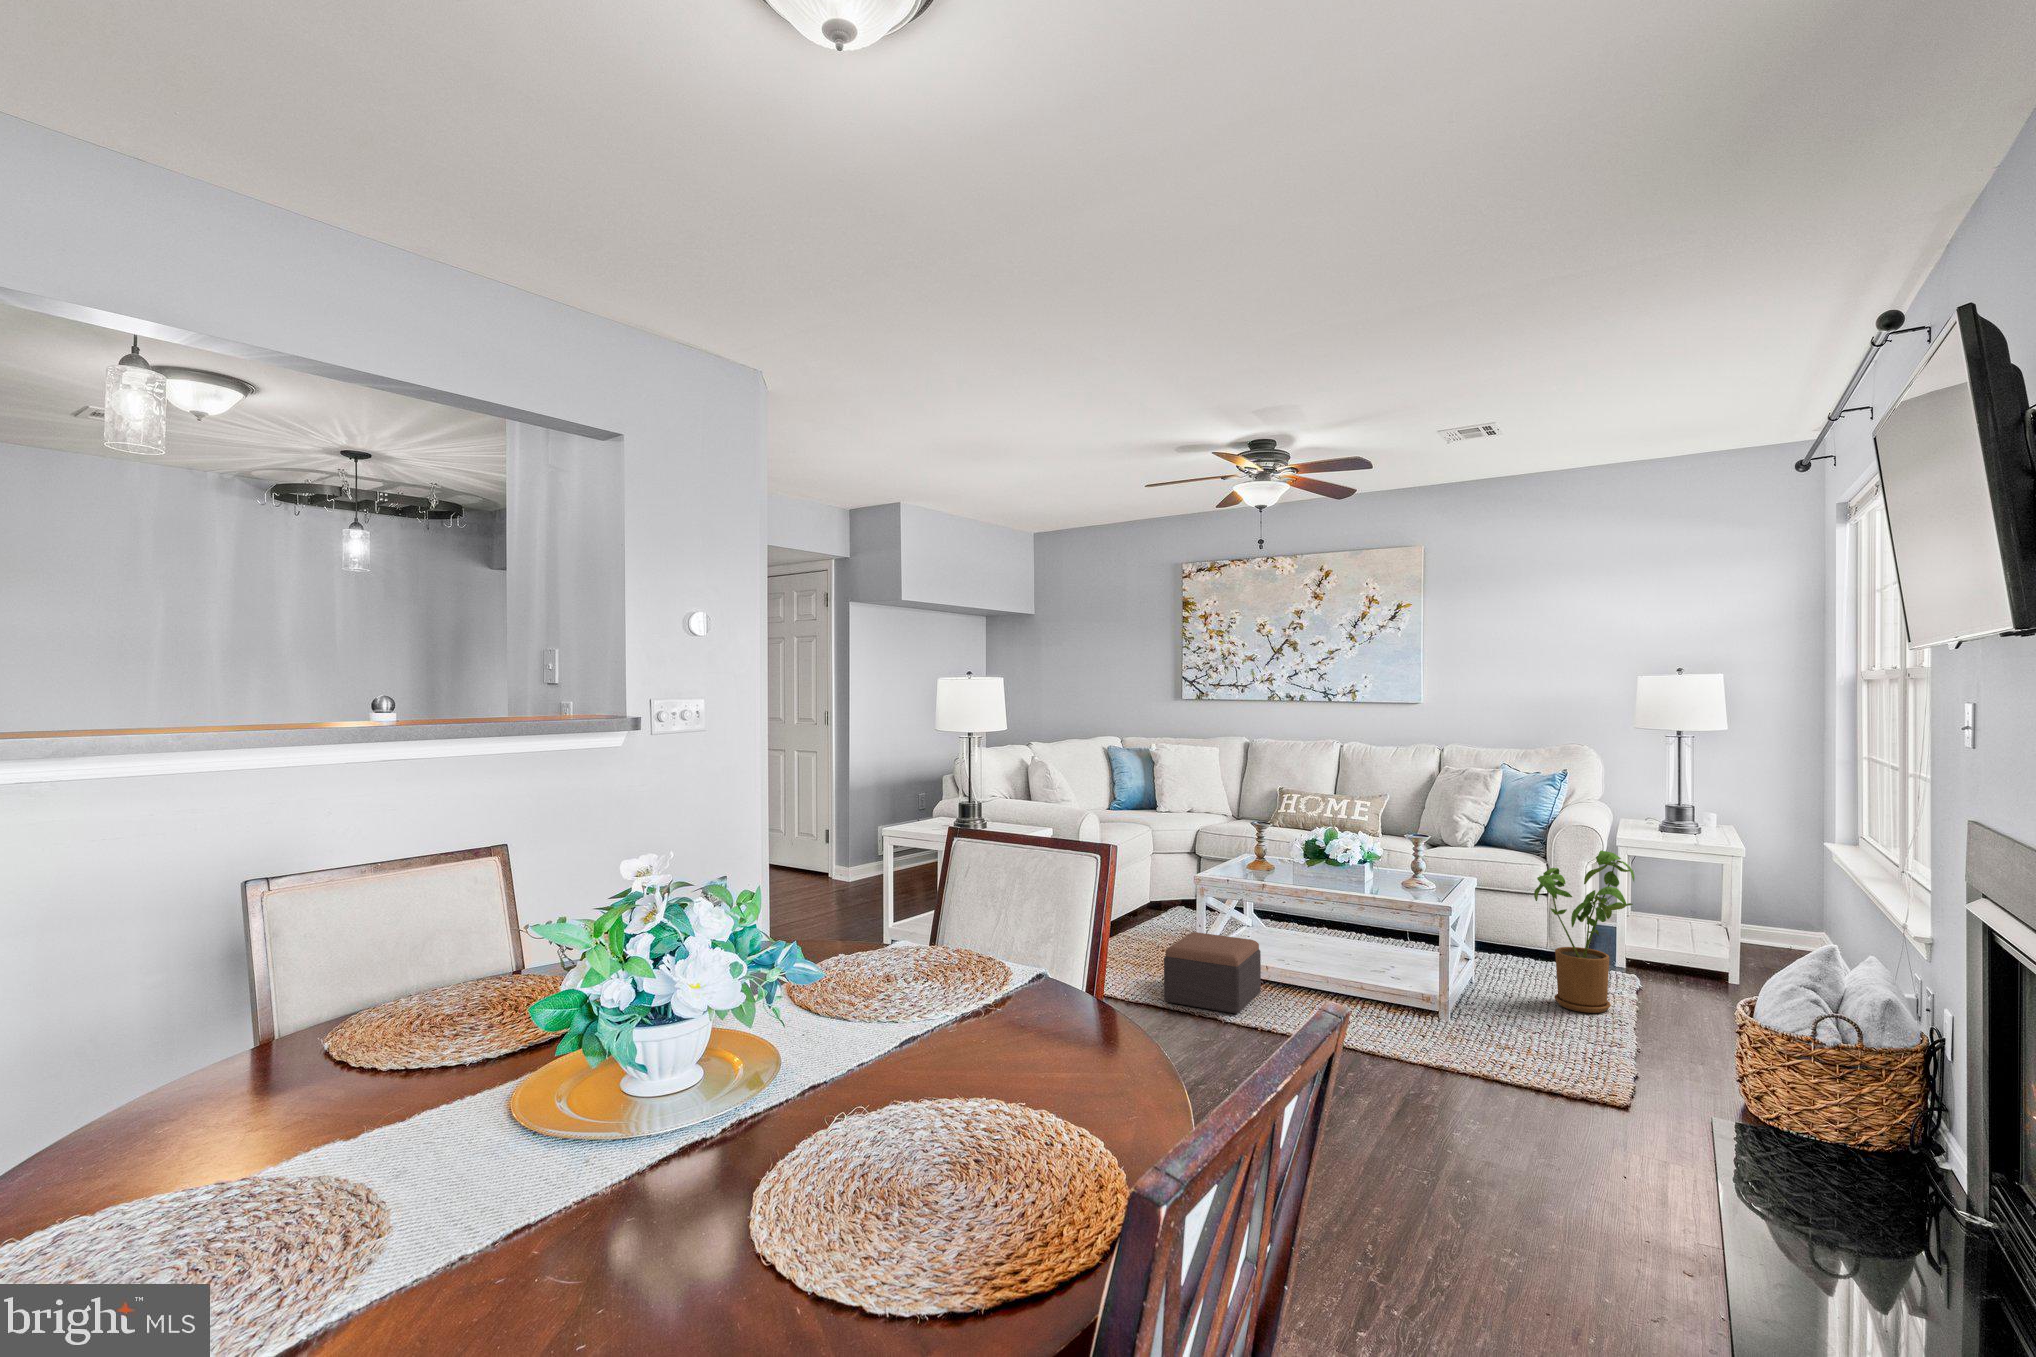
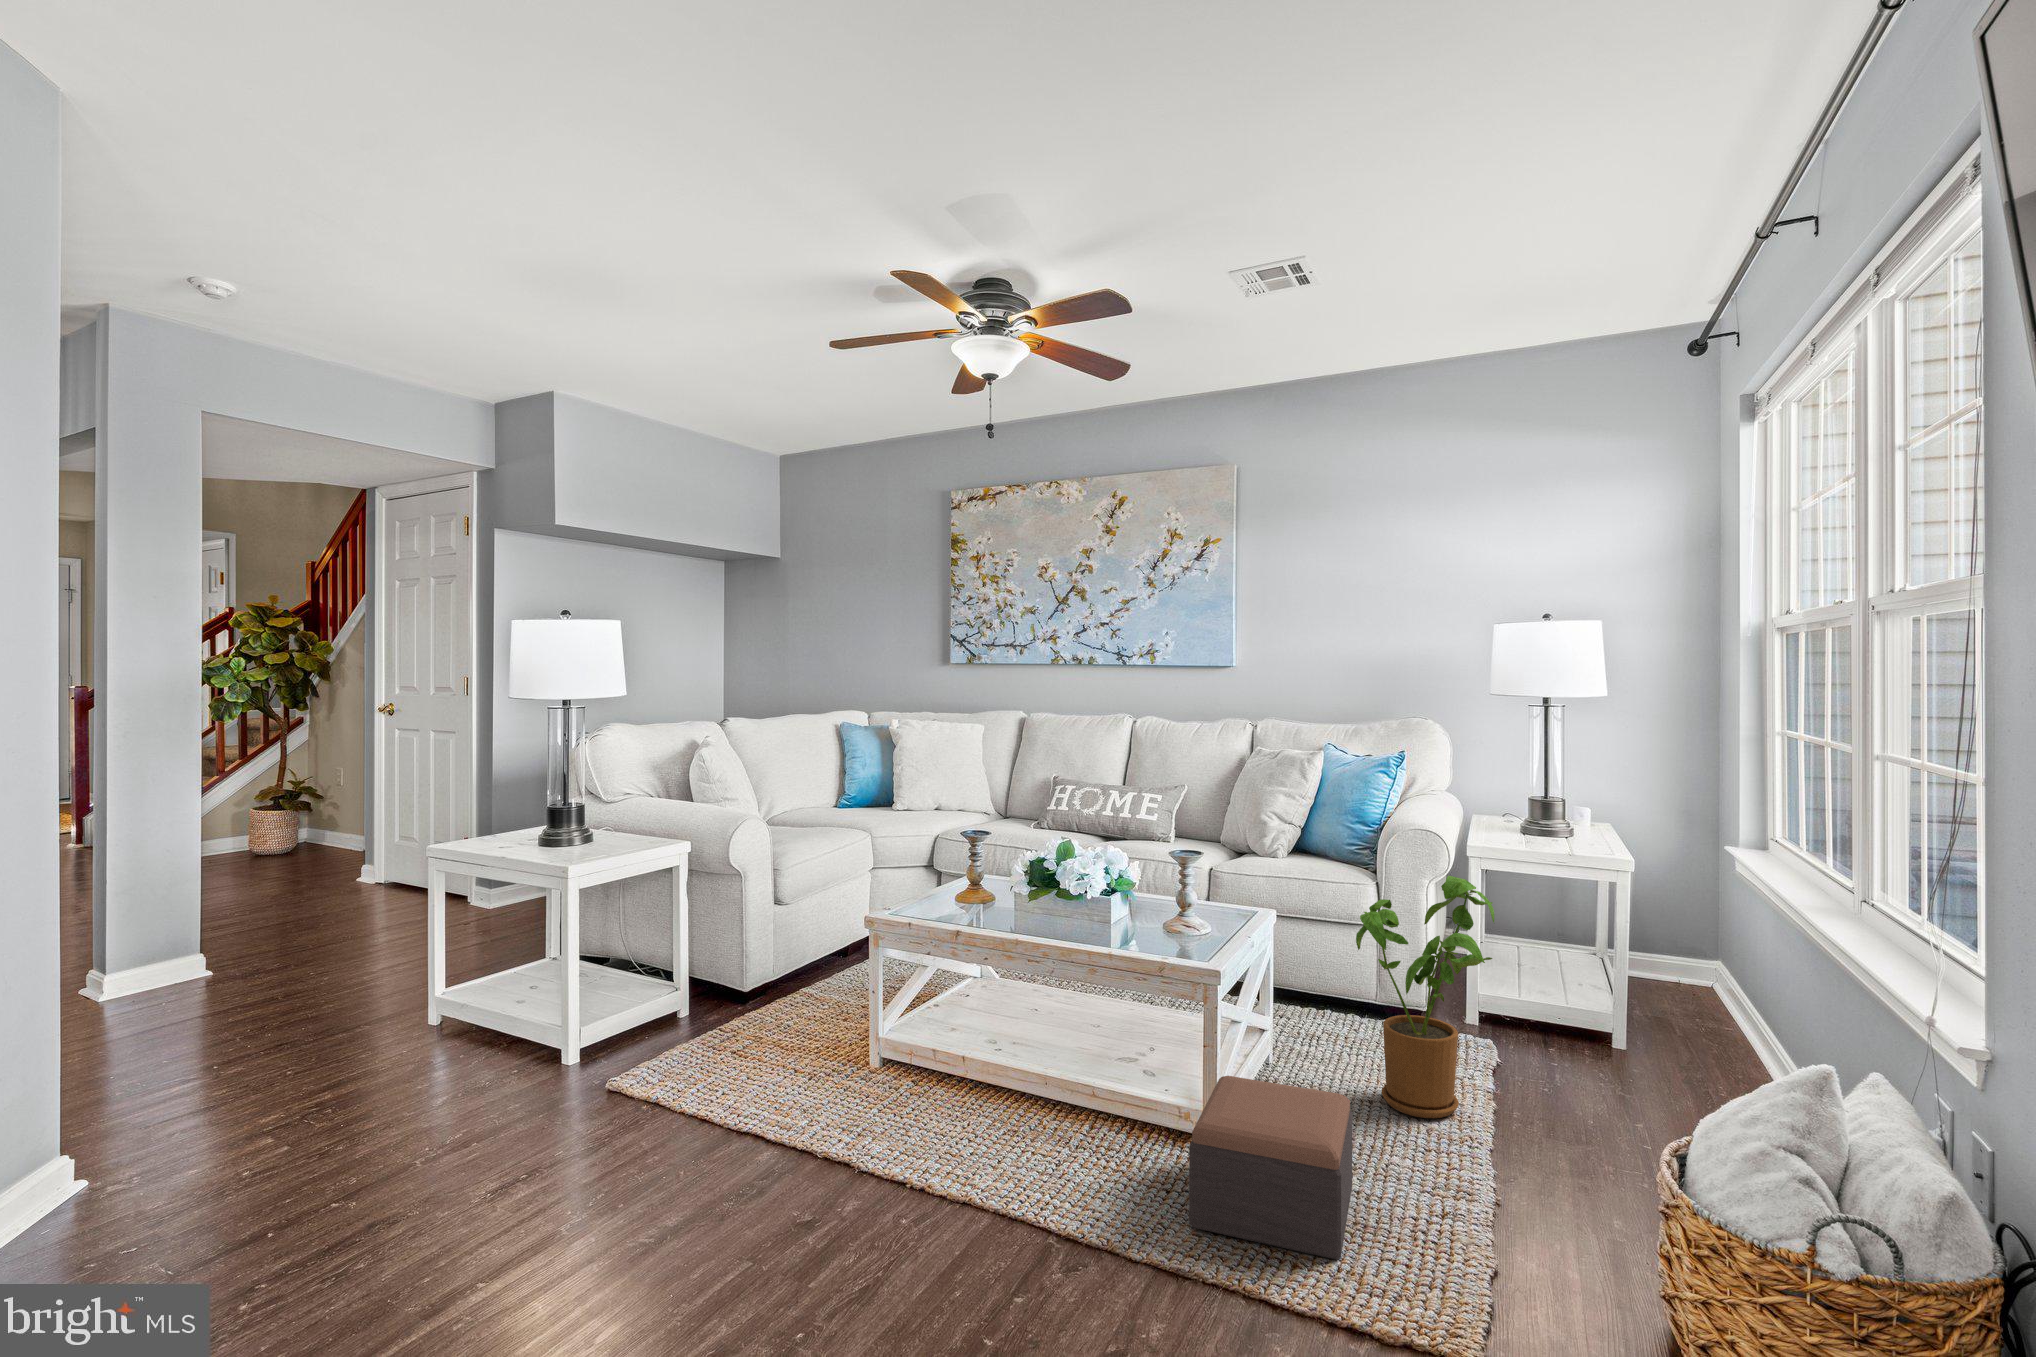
footstool: present [1164,932,1261,1014] -> present [1189,1076,1353,1260]

